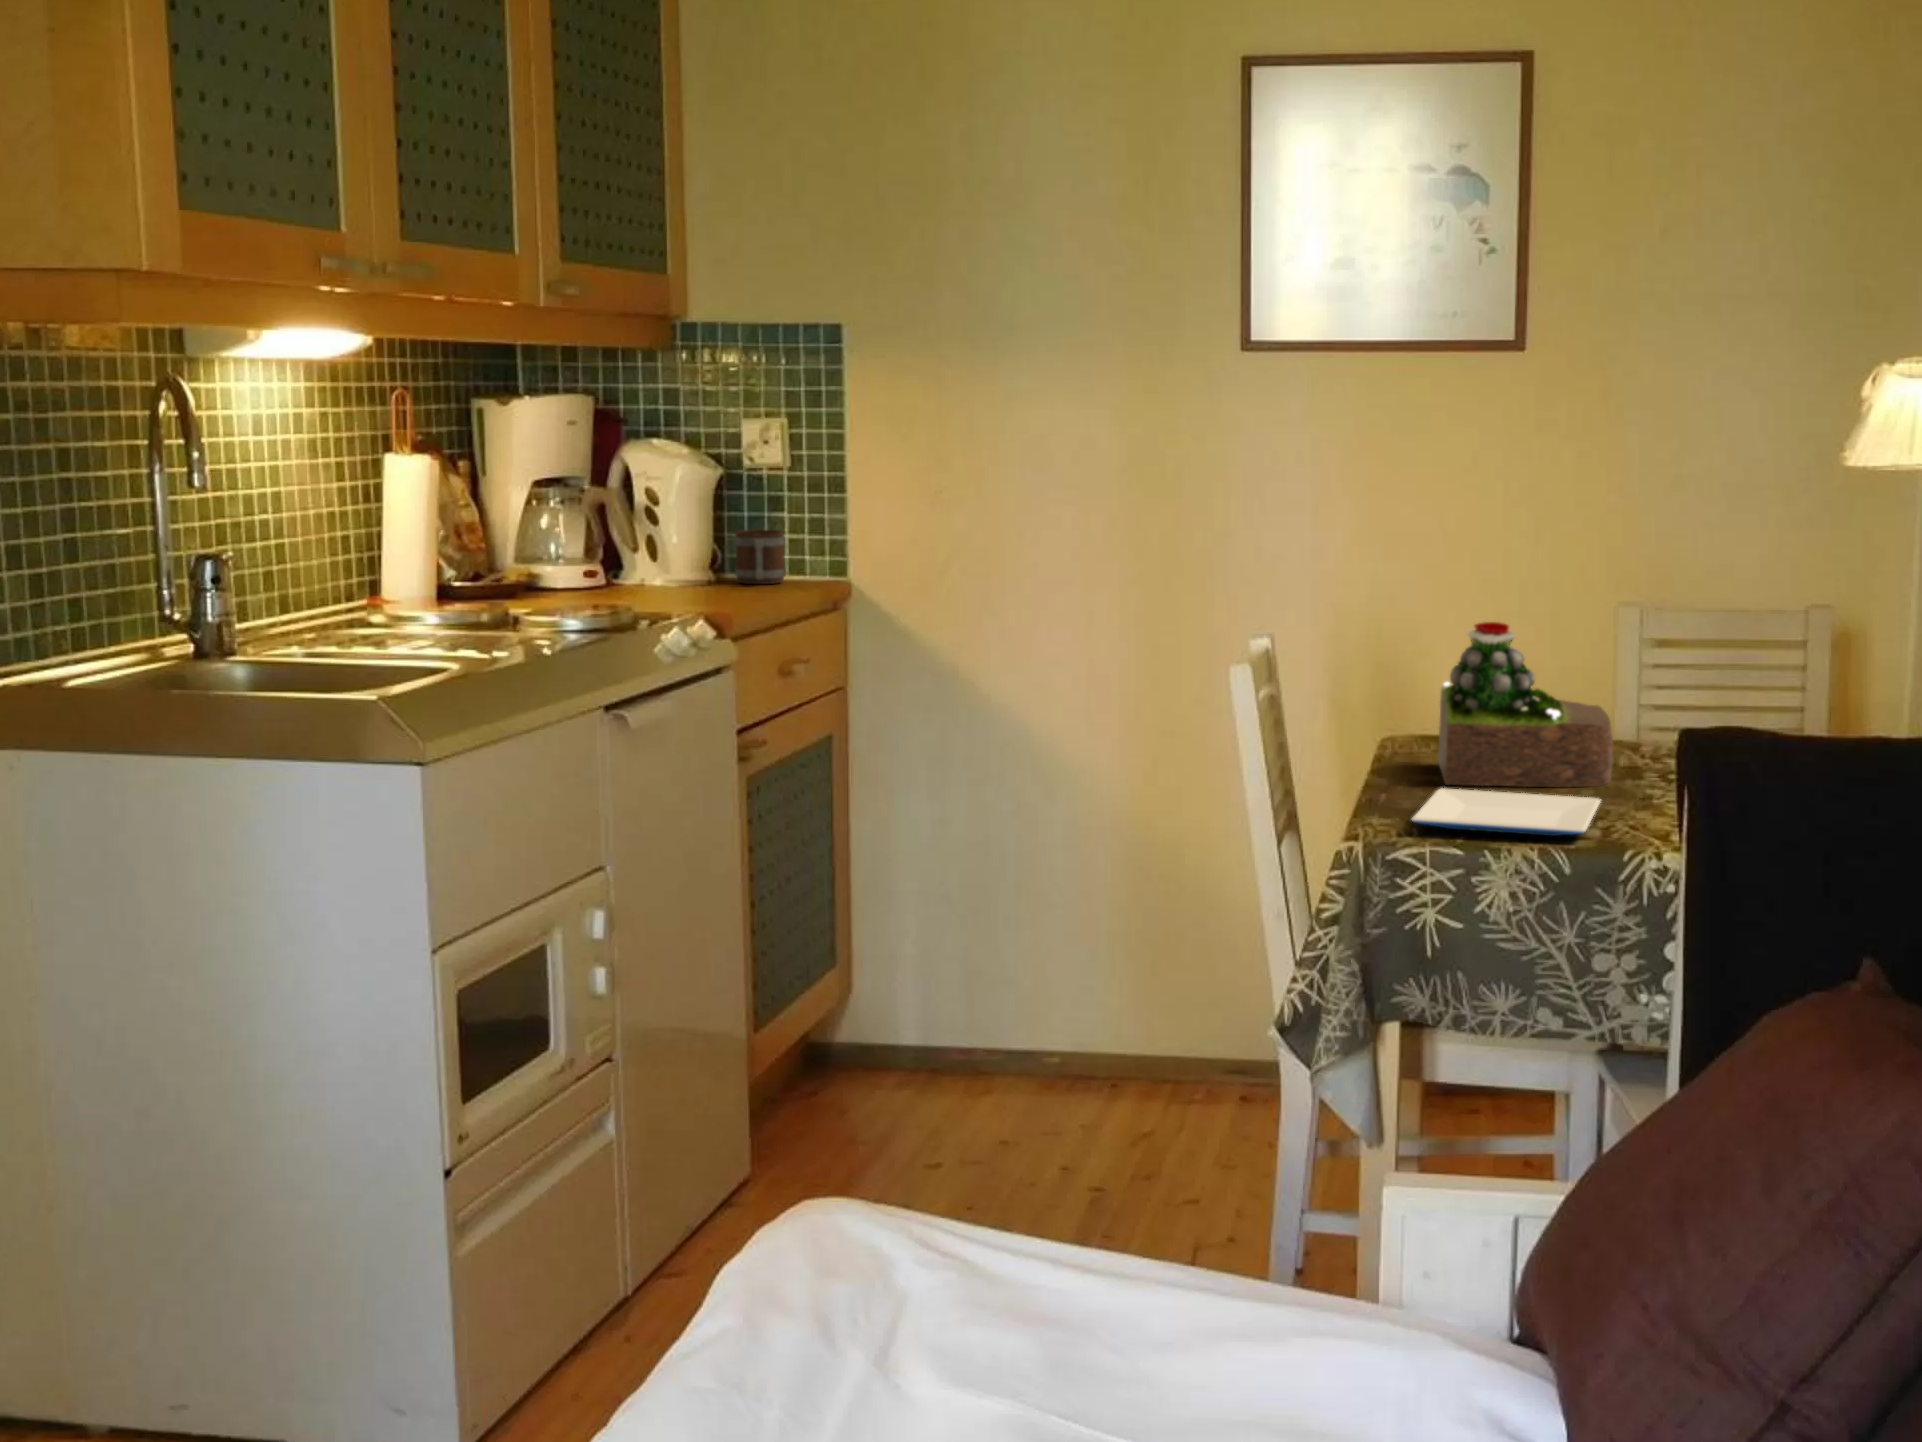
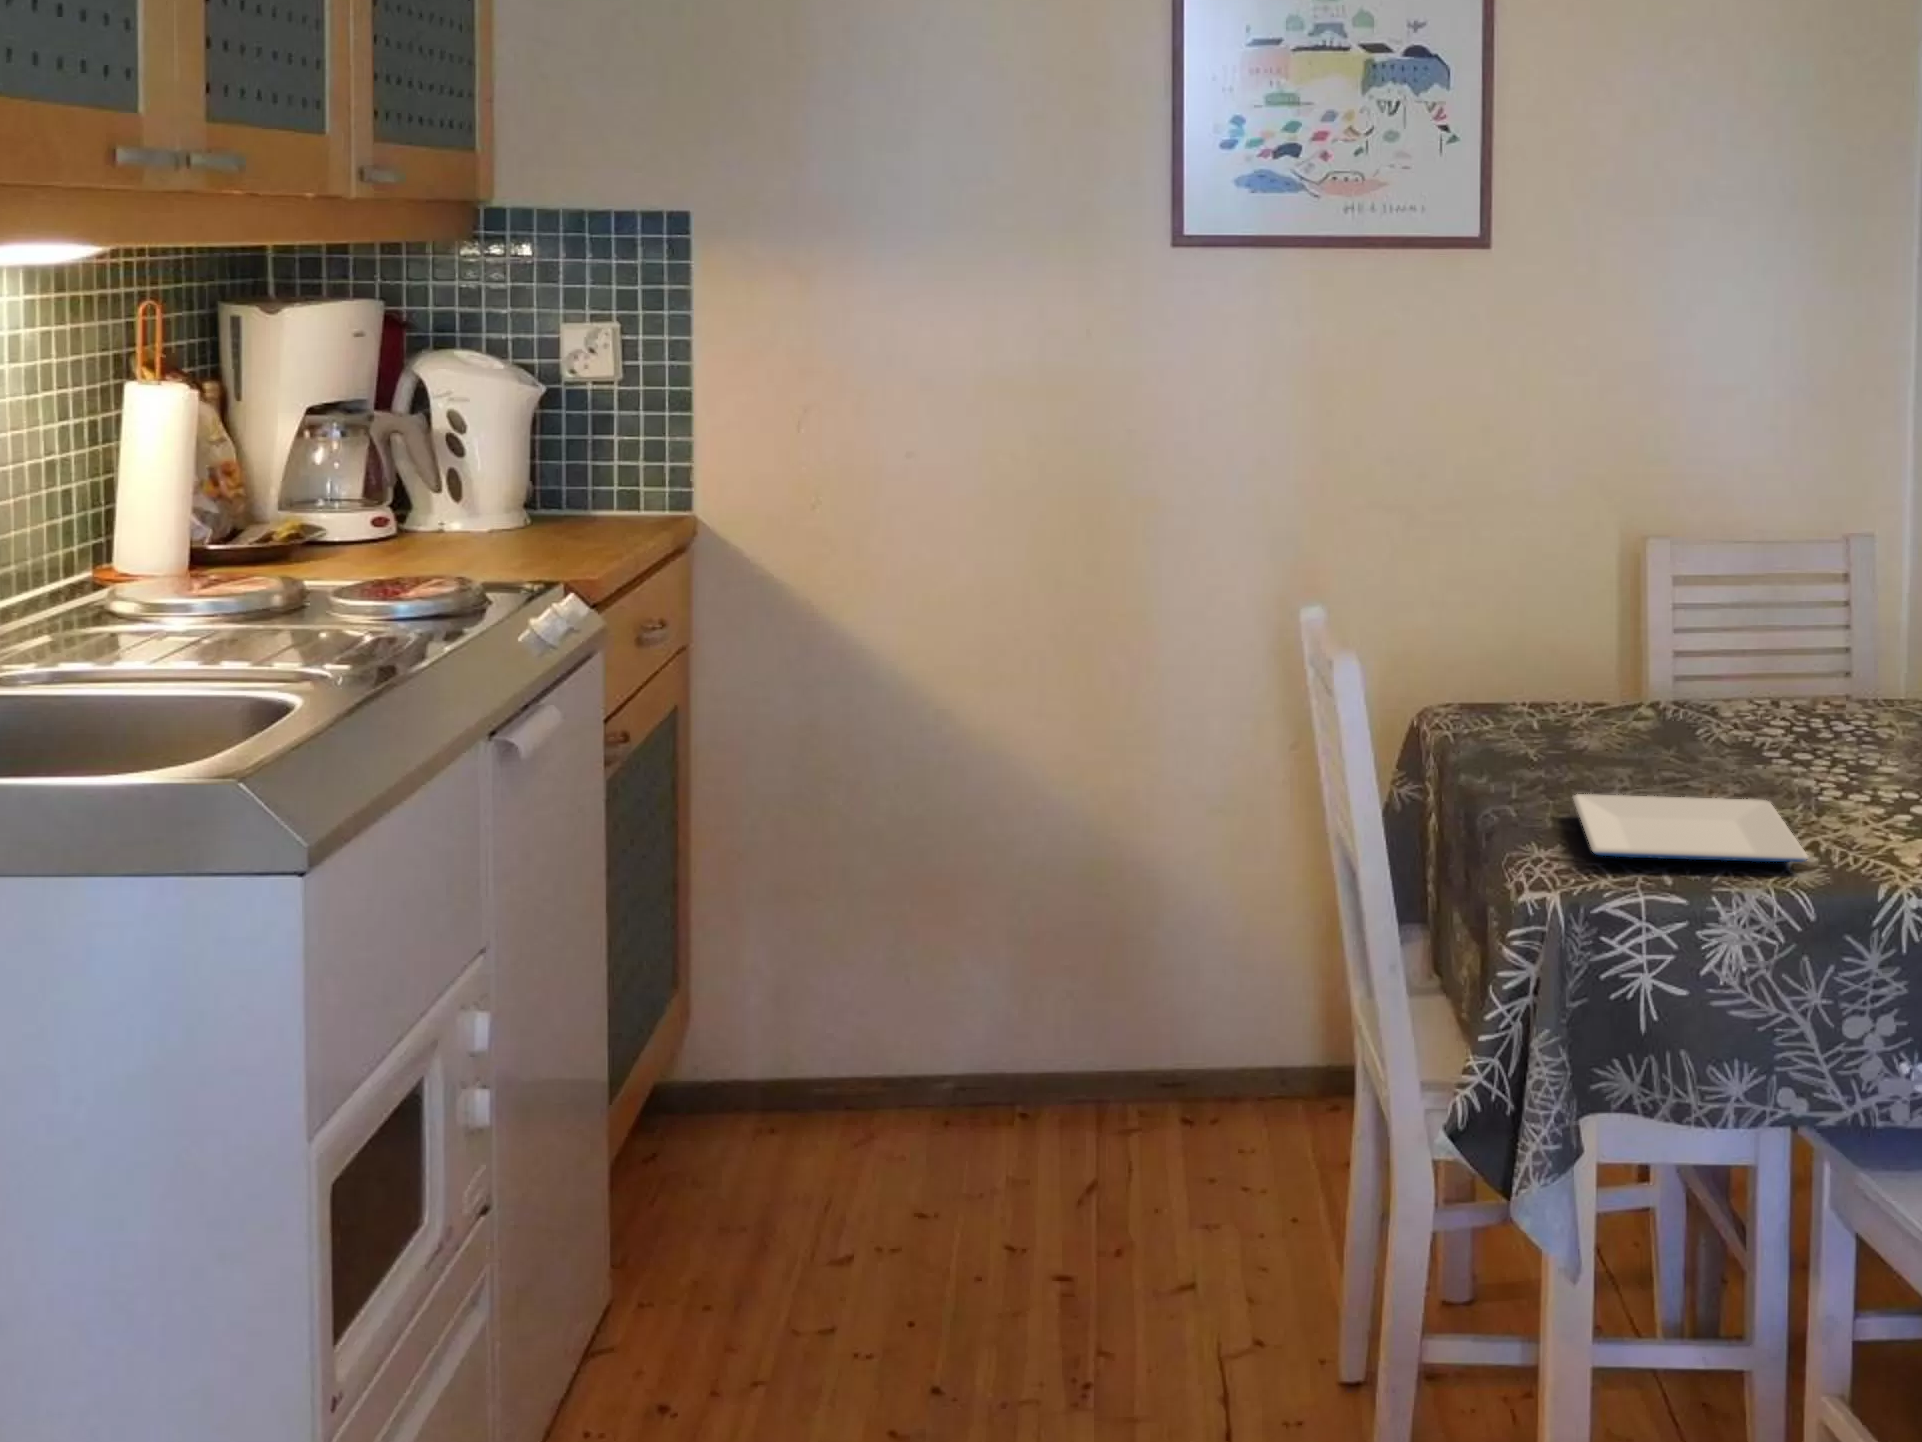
mug: present [734,530,786,584] -> none [557,457,620,525]
succulent plant: present [1438,622,1613,787] -> none [1506,579,1727,779]

